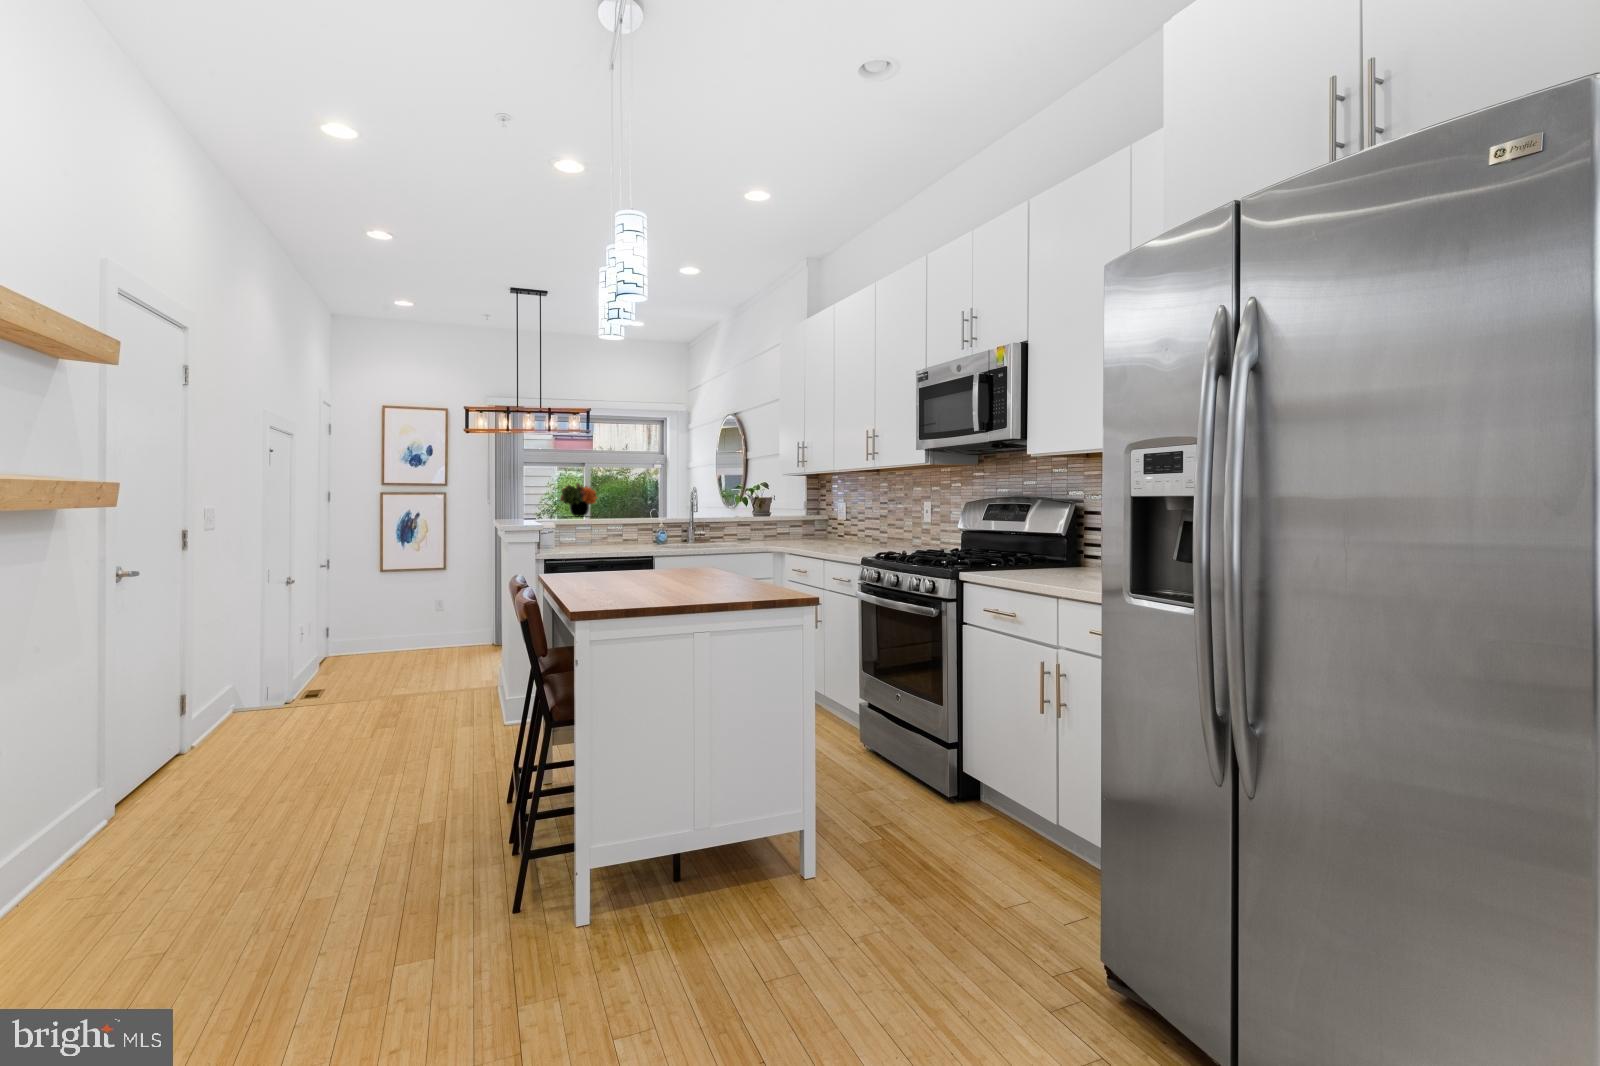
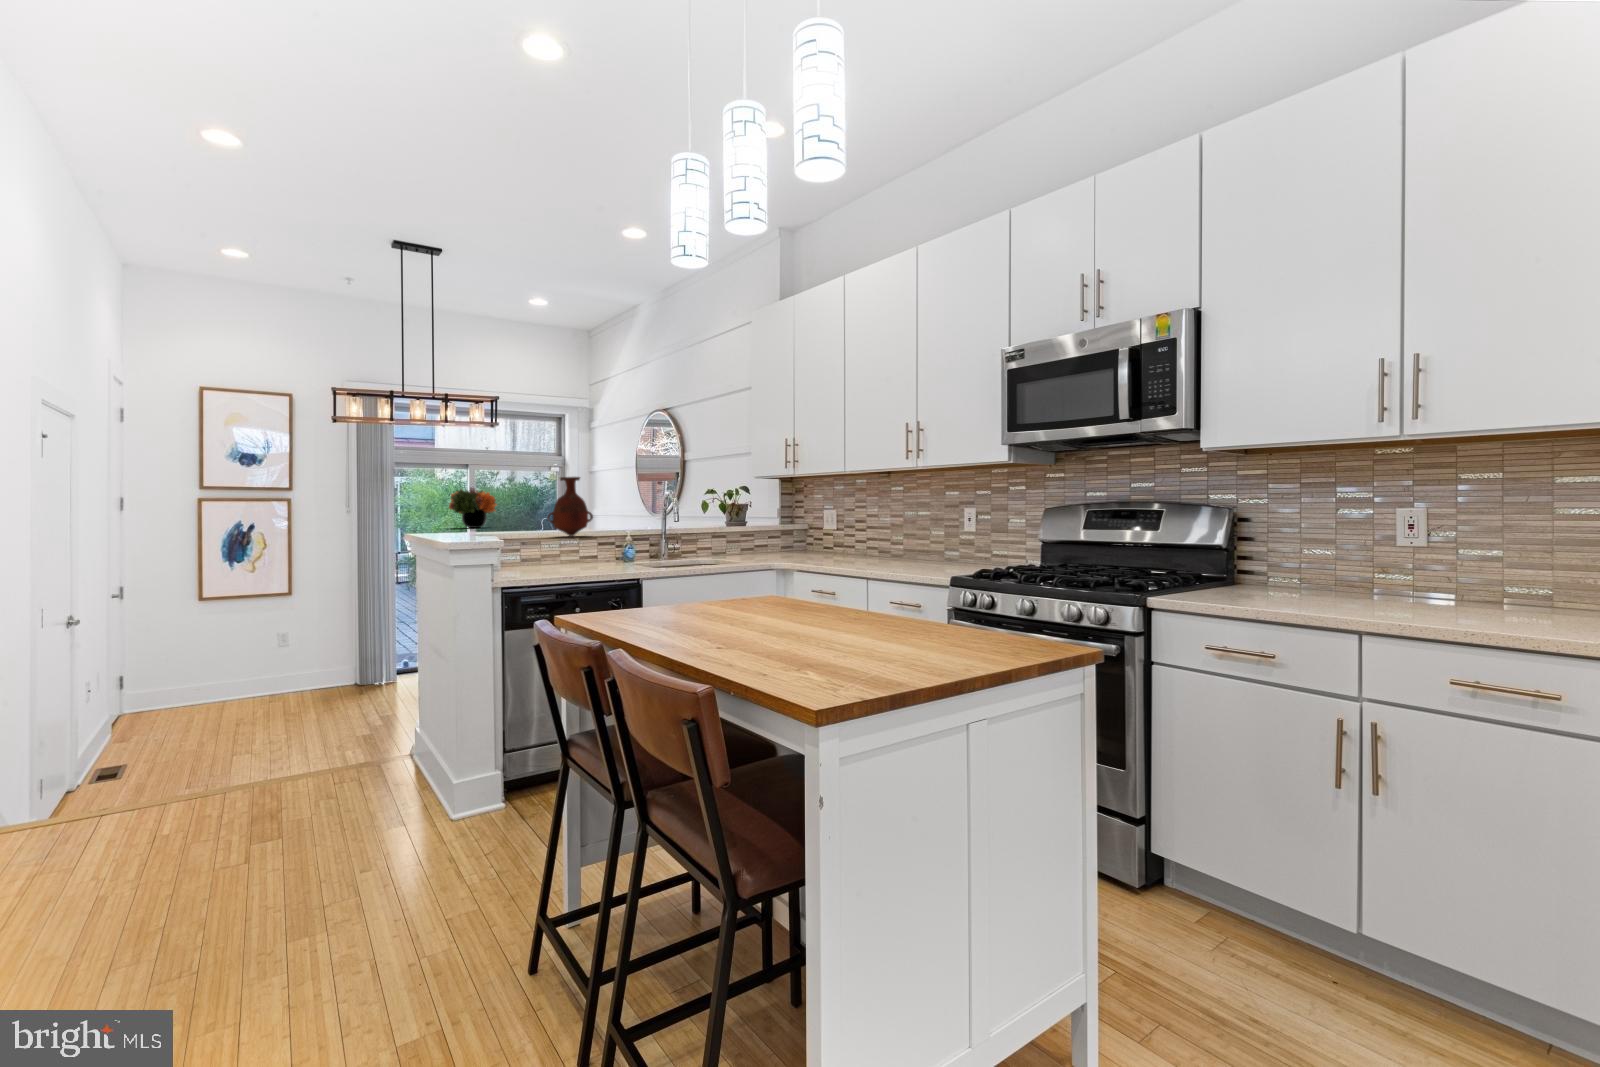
vase: none [597,476,633,522] -> present [547,477,593,536]

